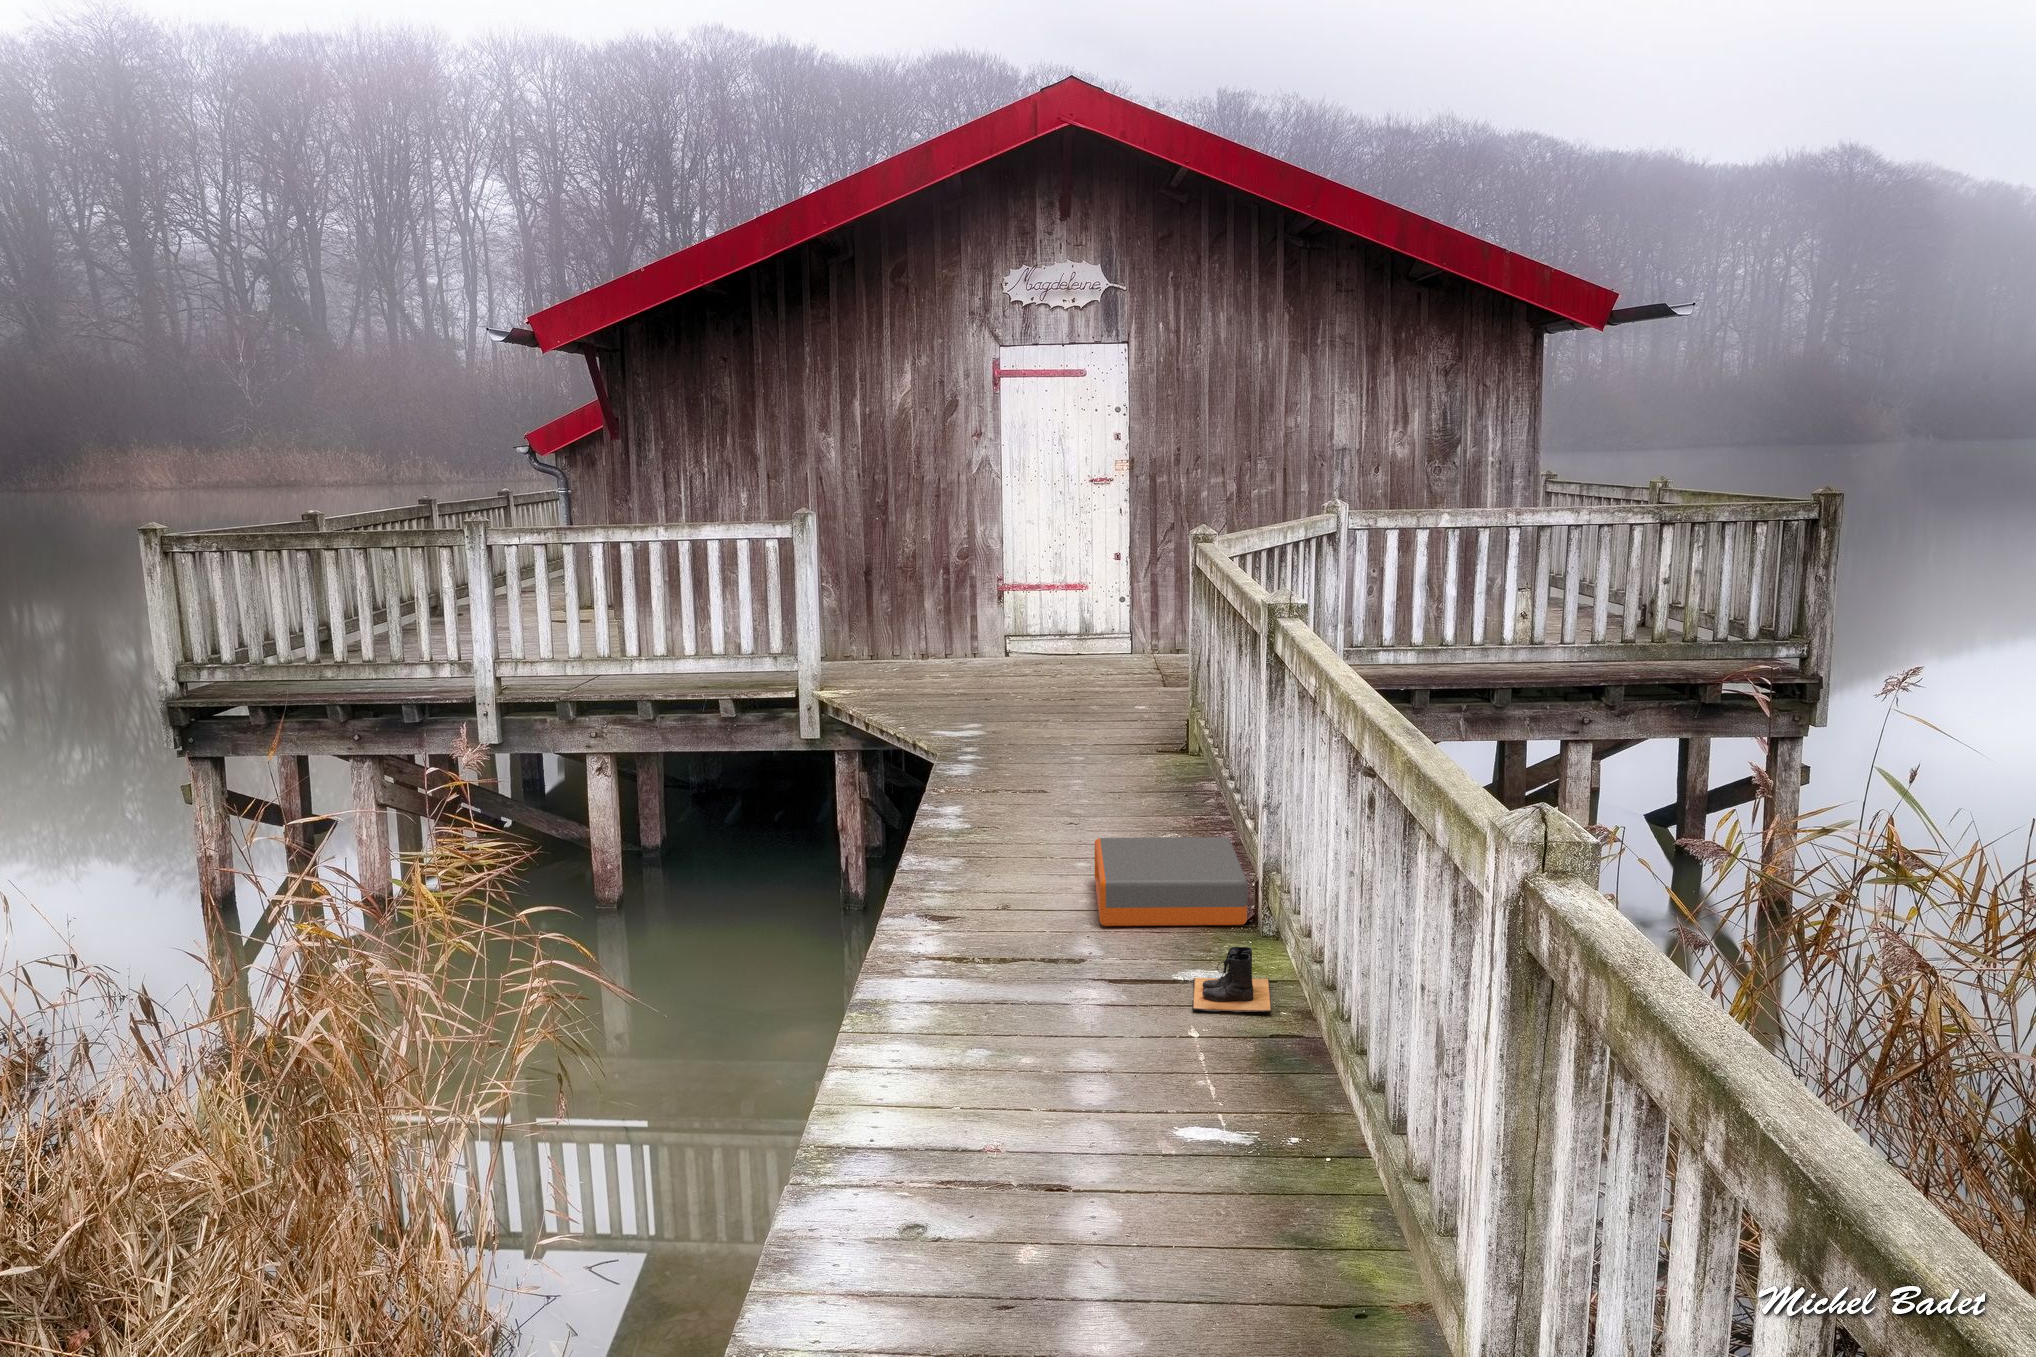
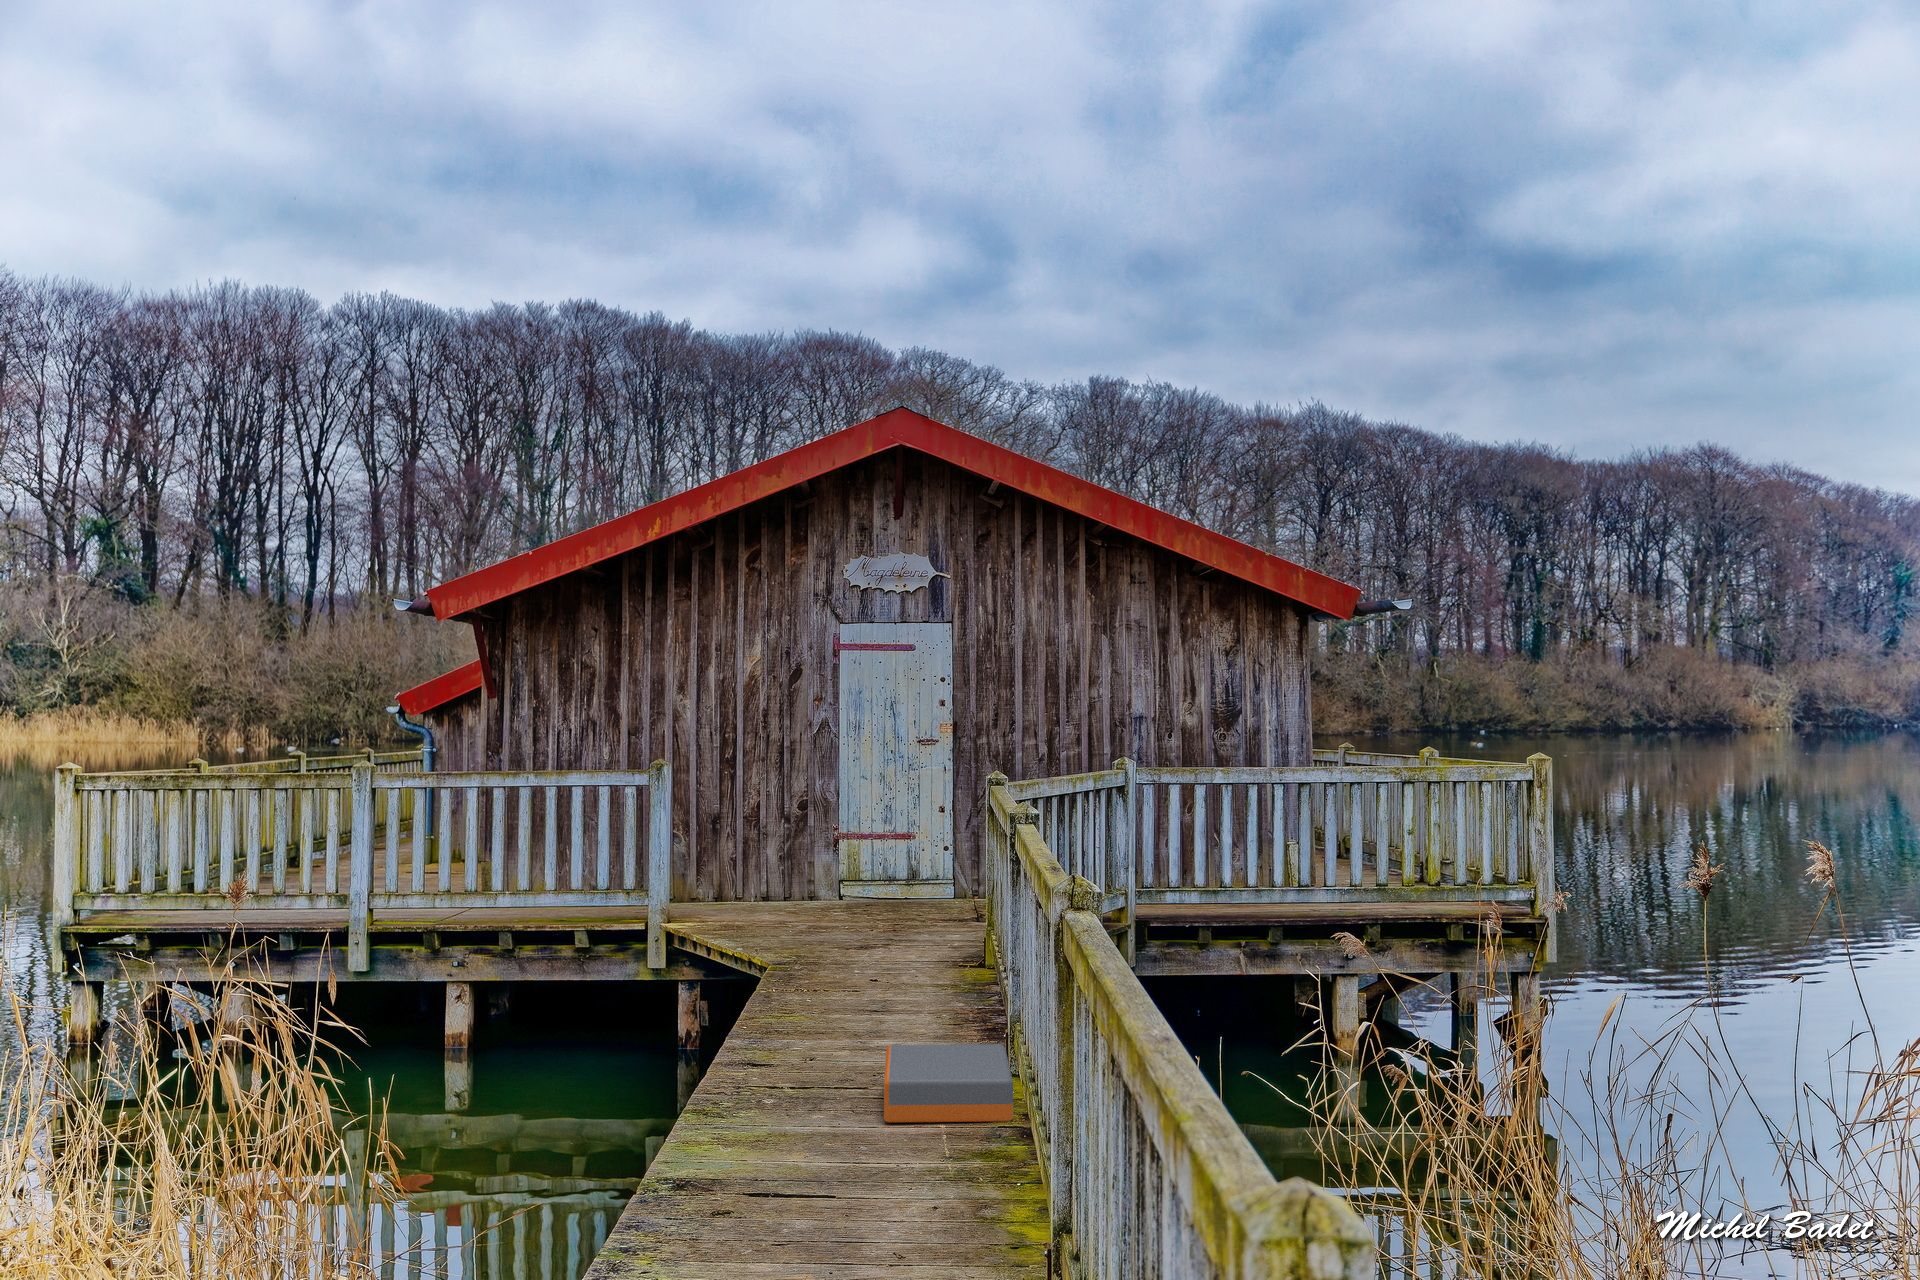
boots: present [1192,947,1271,1012] -> none [952,1133,1023,1192]

